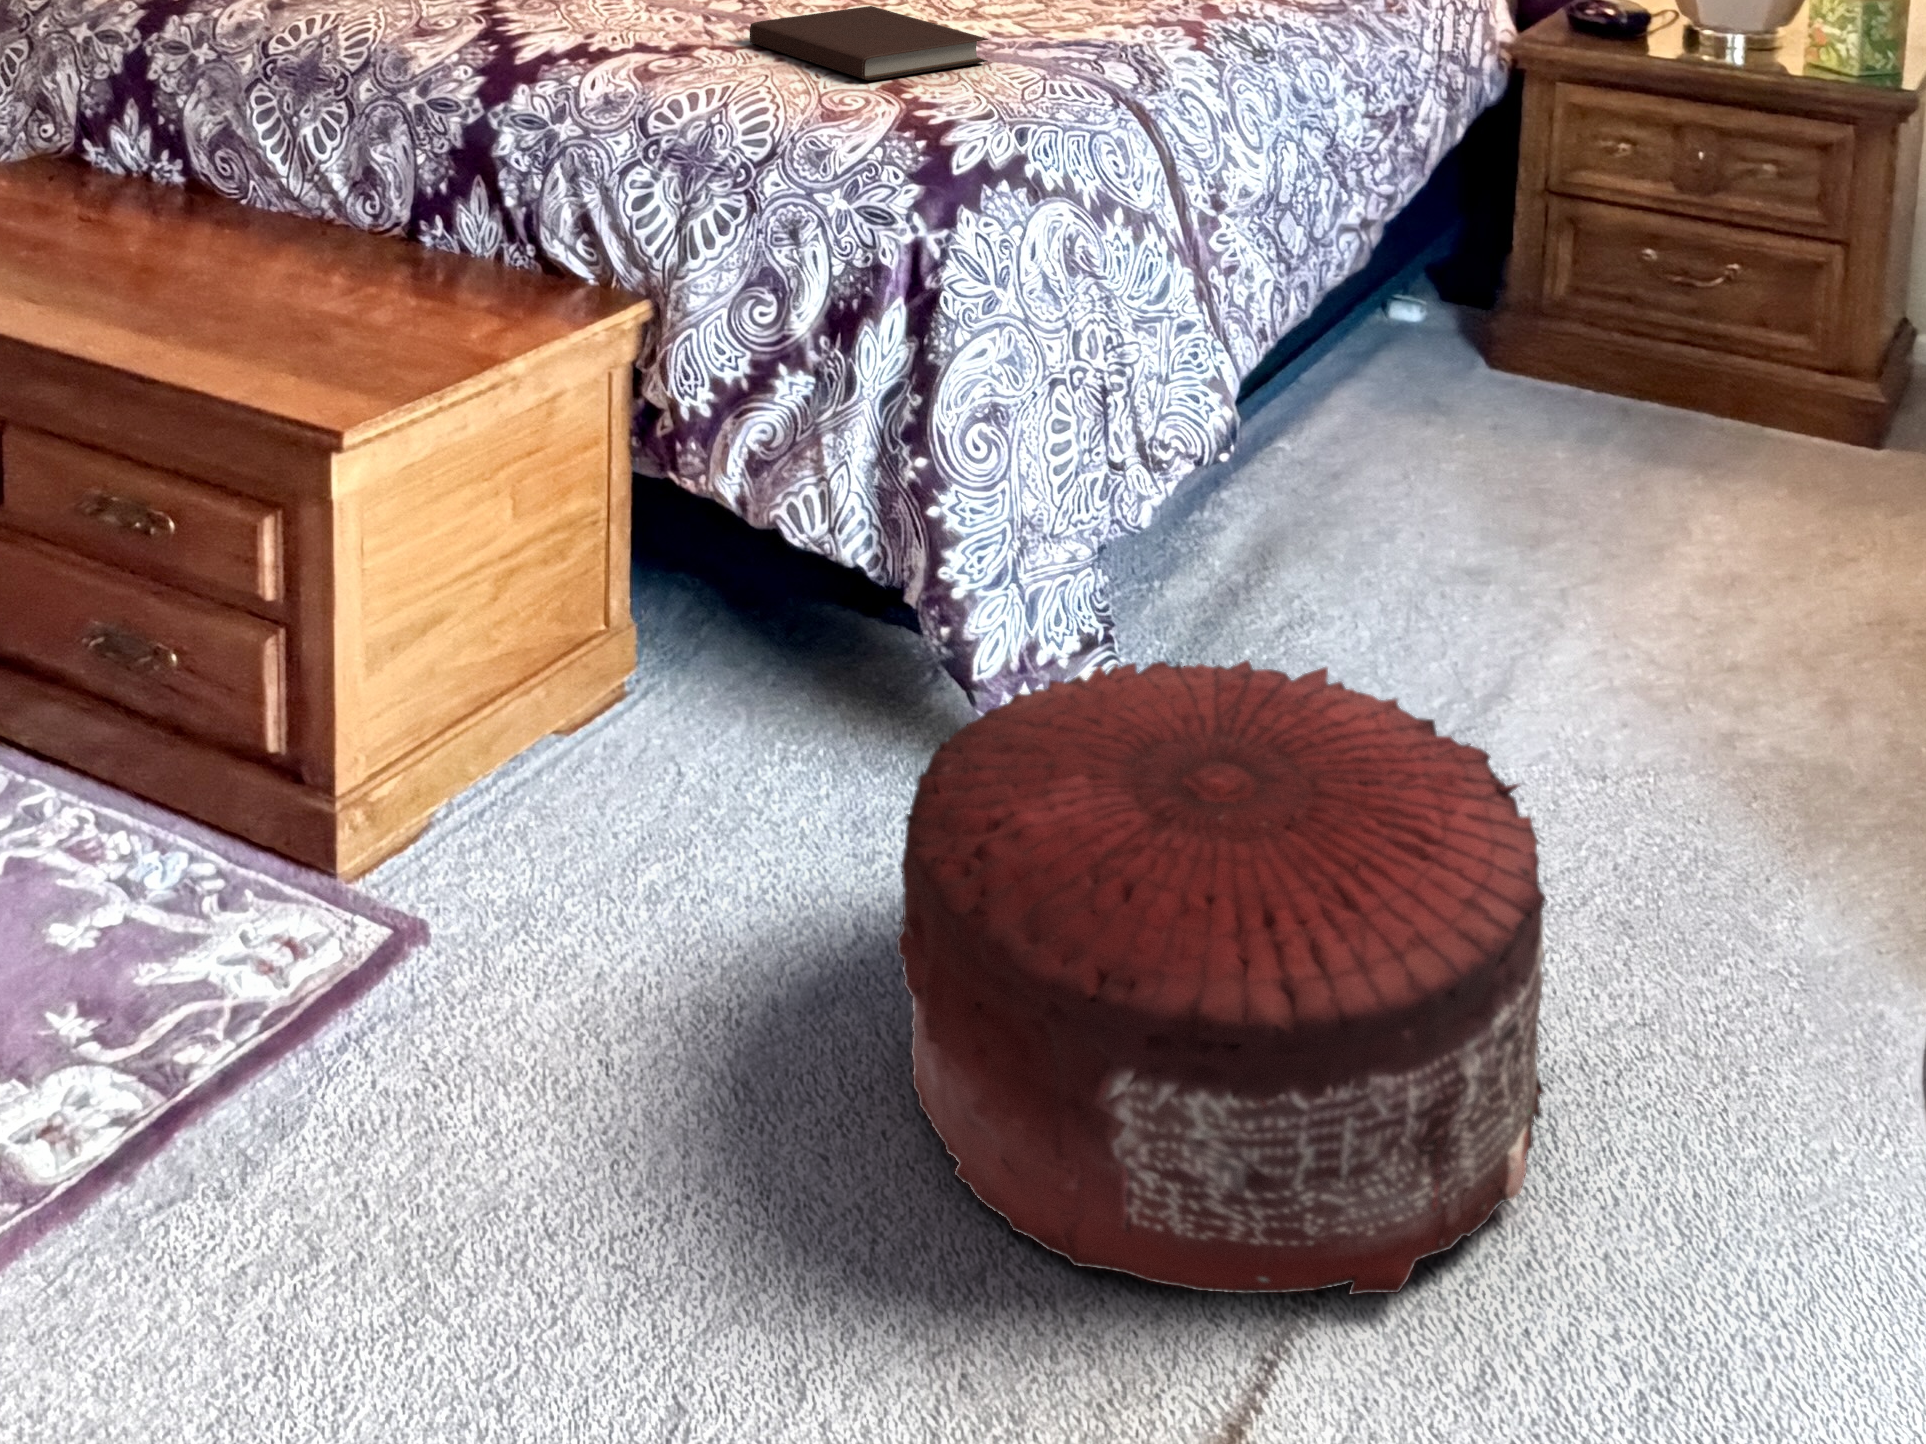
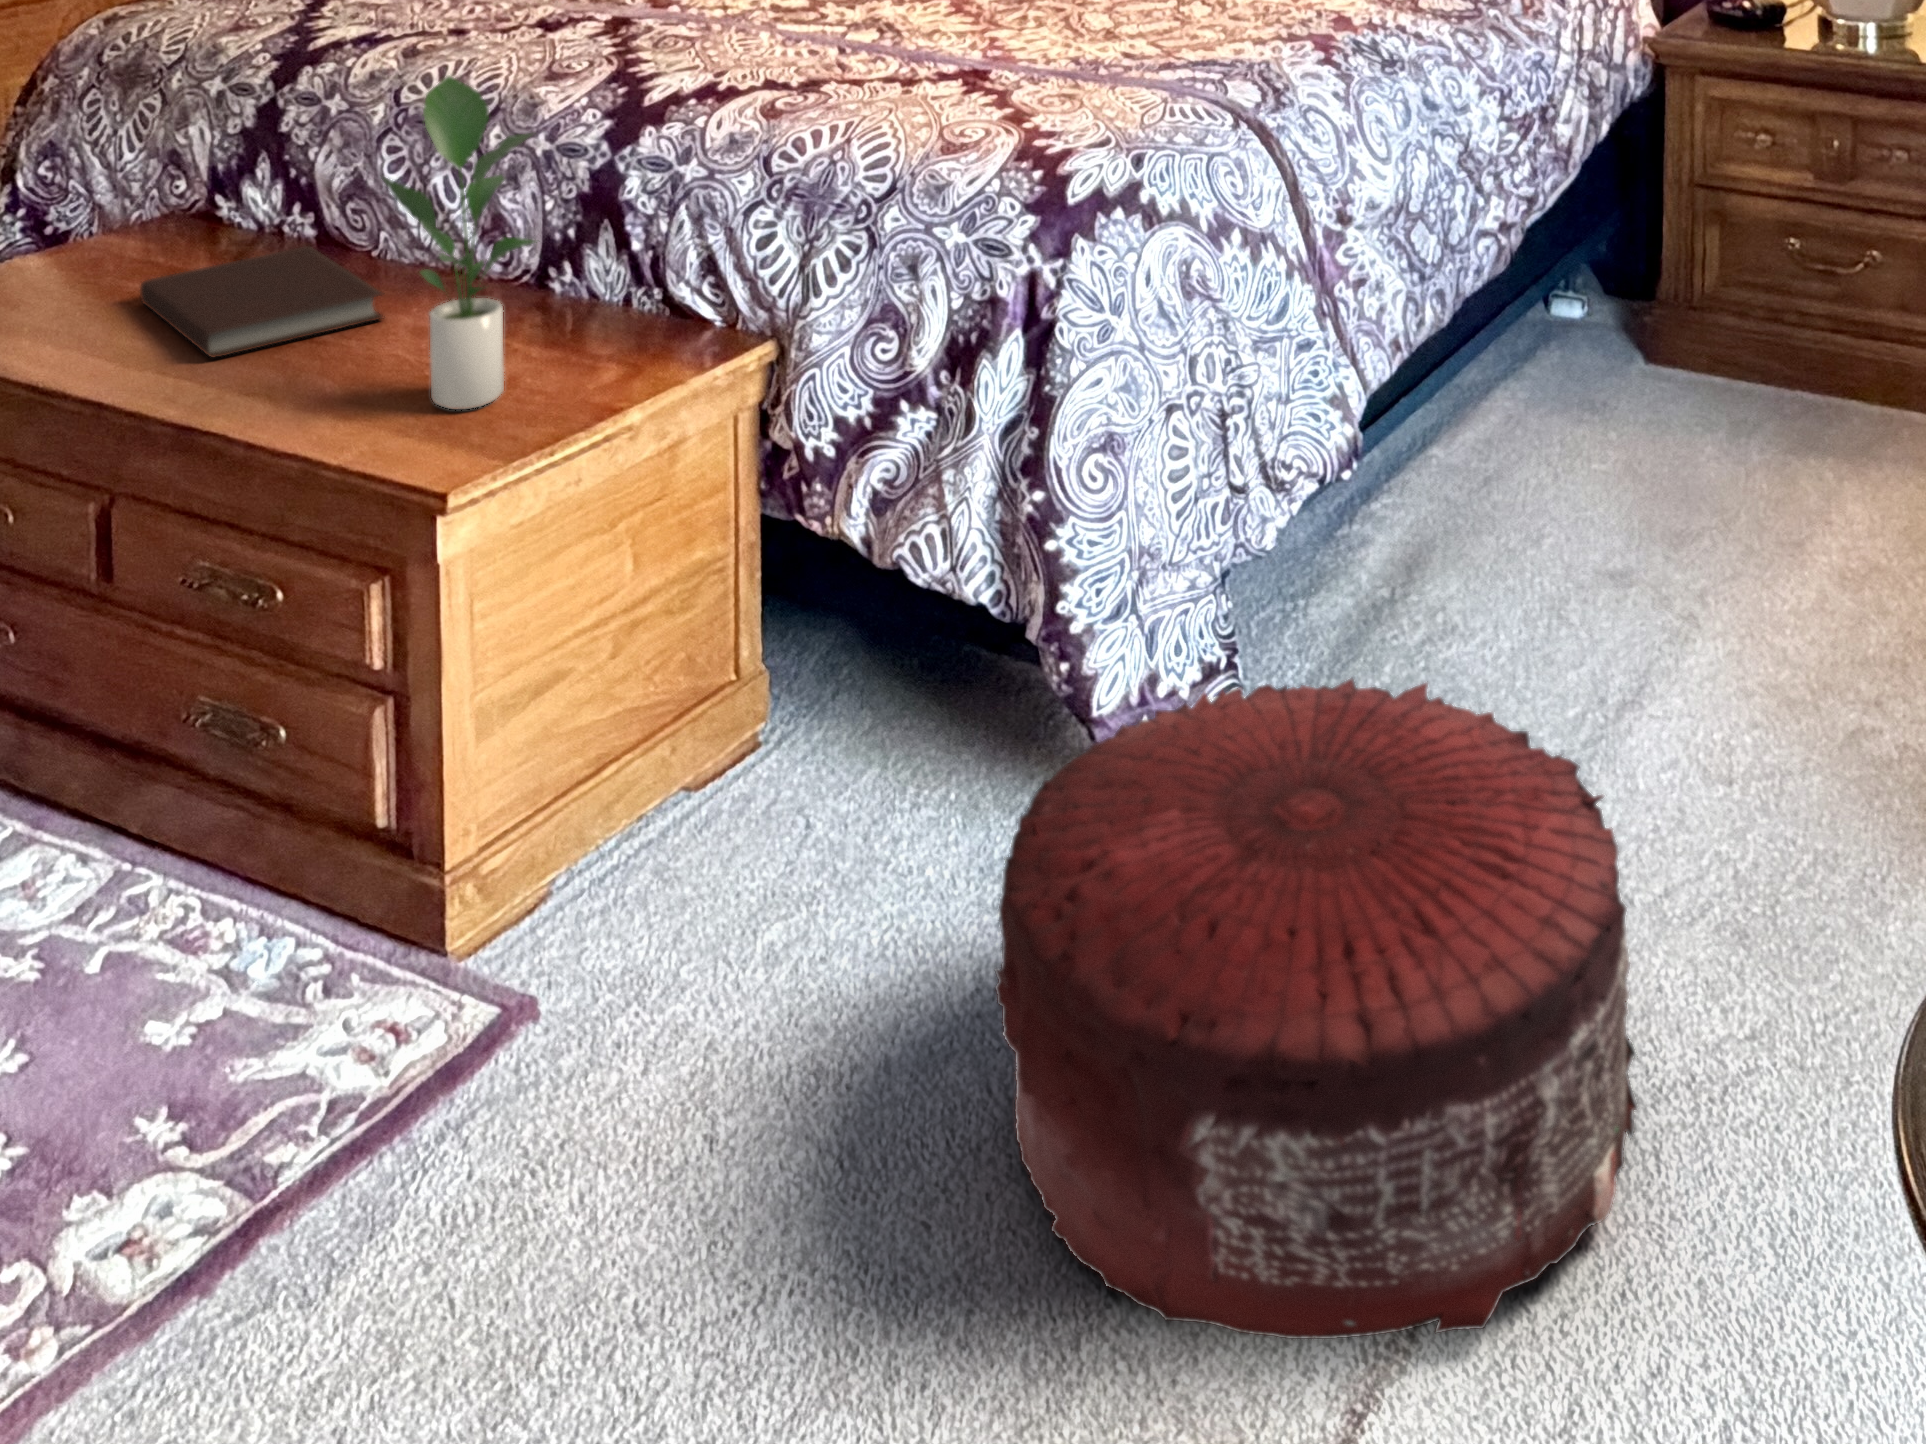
notebook: present [750,6,988,80] -> present [140,246,385,358]
potted plant: none [266,21,423,355] -> present [383,76,537,410]

